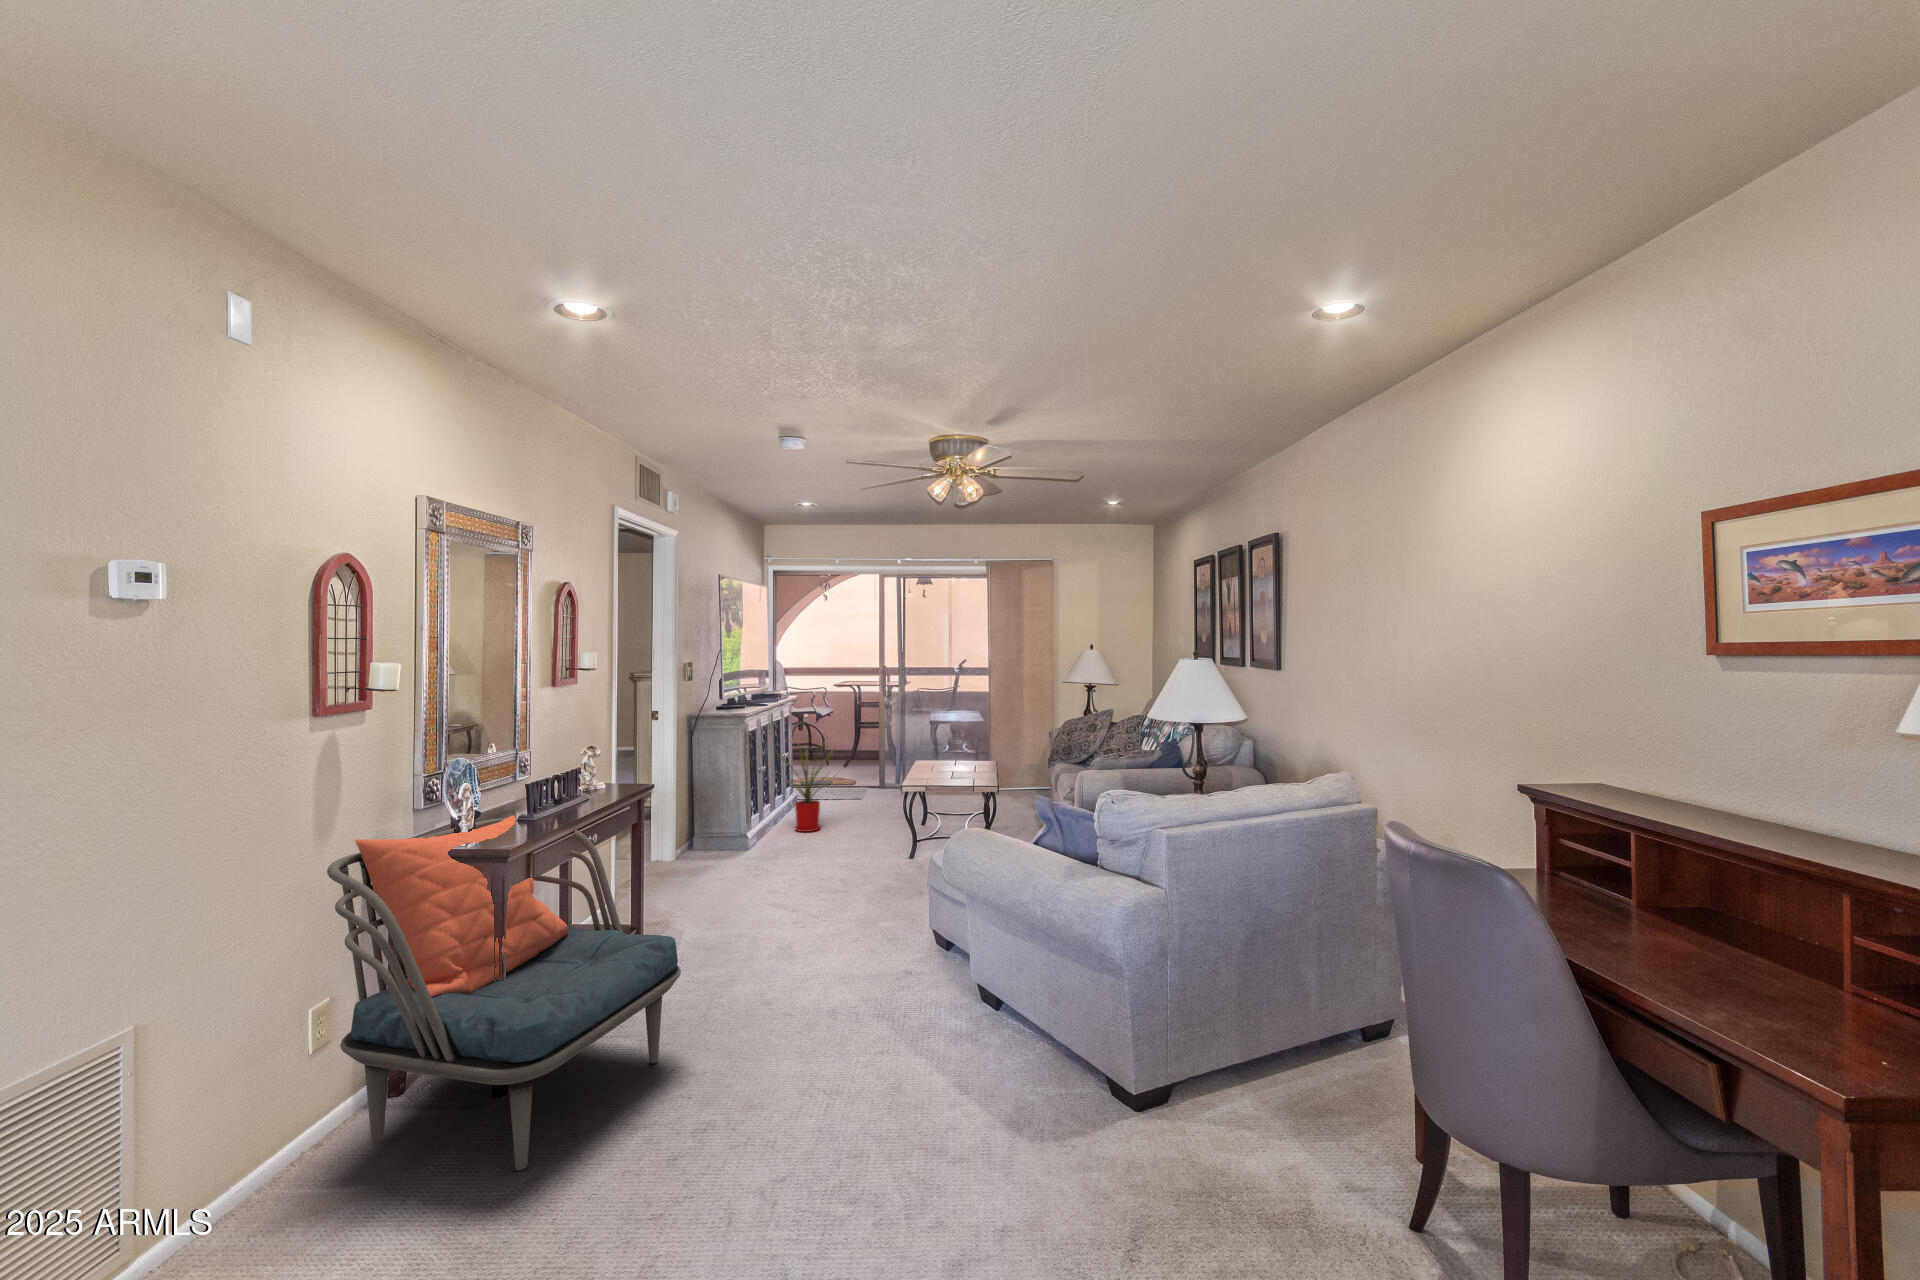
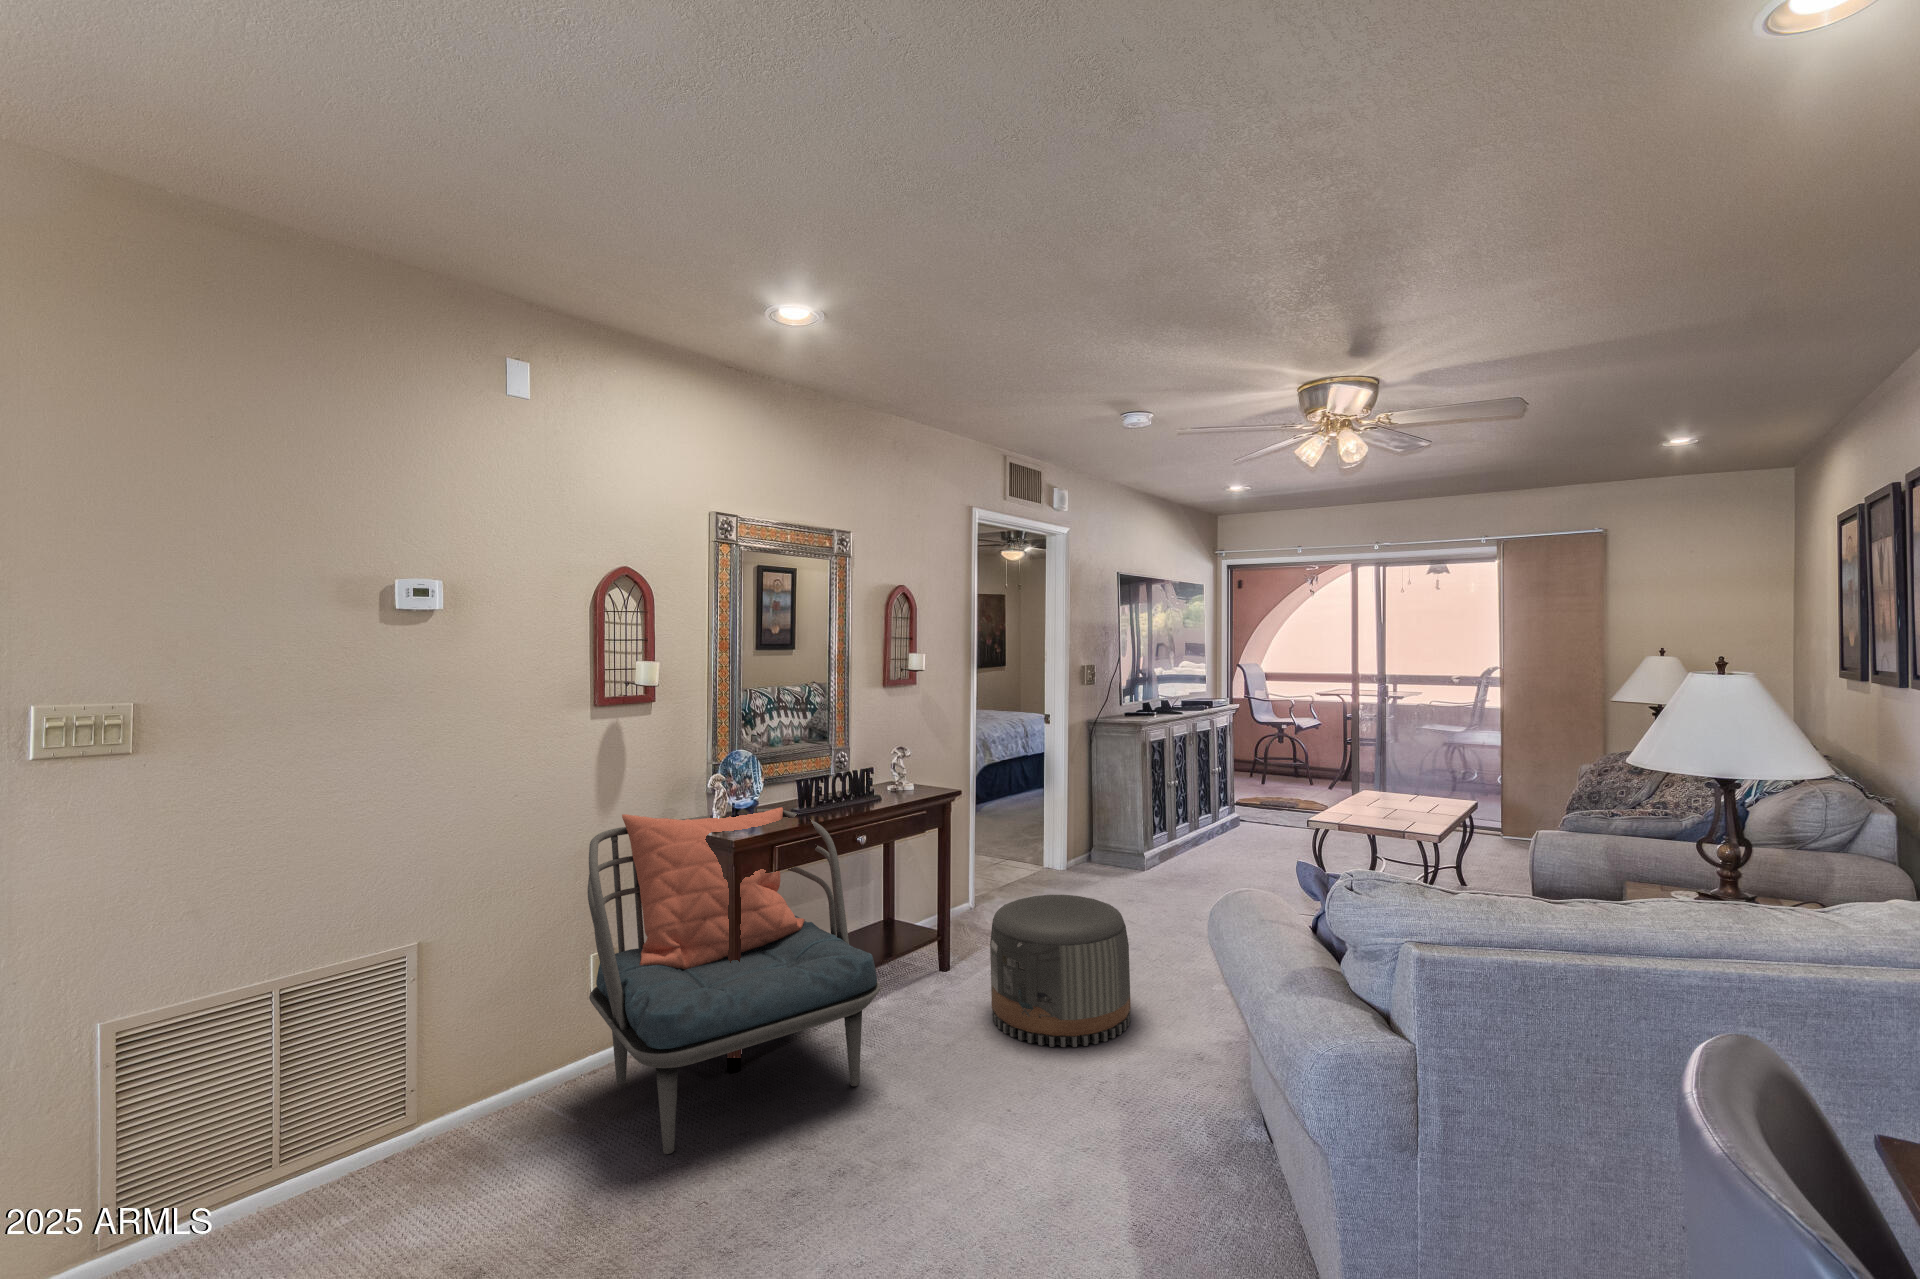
house plant: present [795,747,824,832] -> none [1191,751,1272,862]
pouf: none [720,864,841,992] -> present [990,895,1131,1047]

